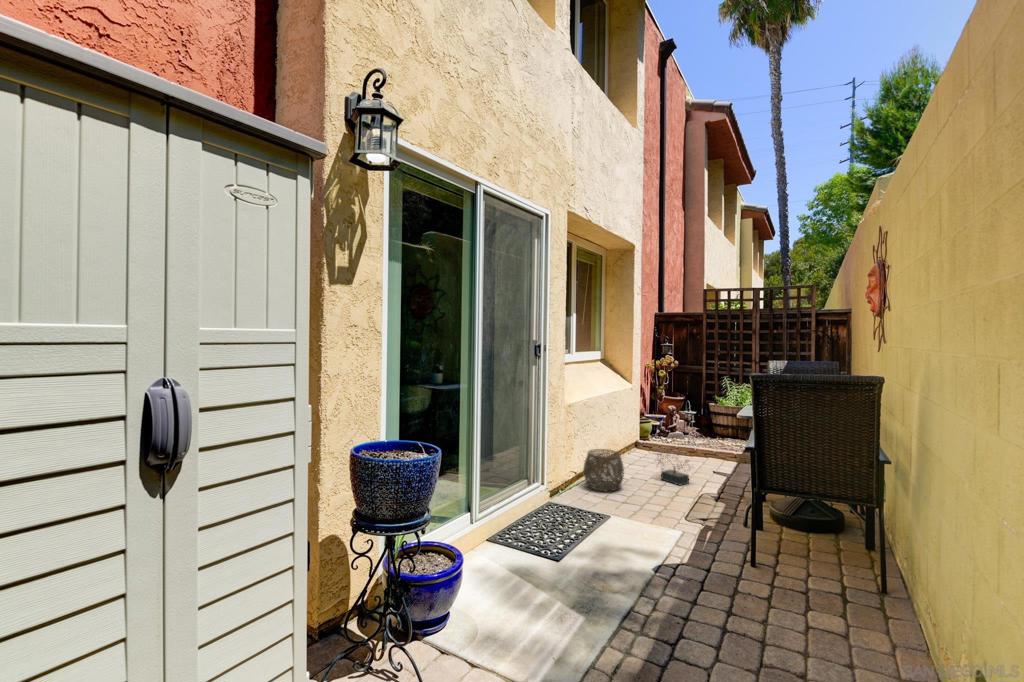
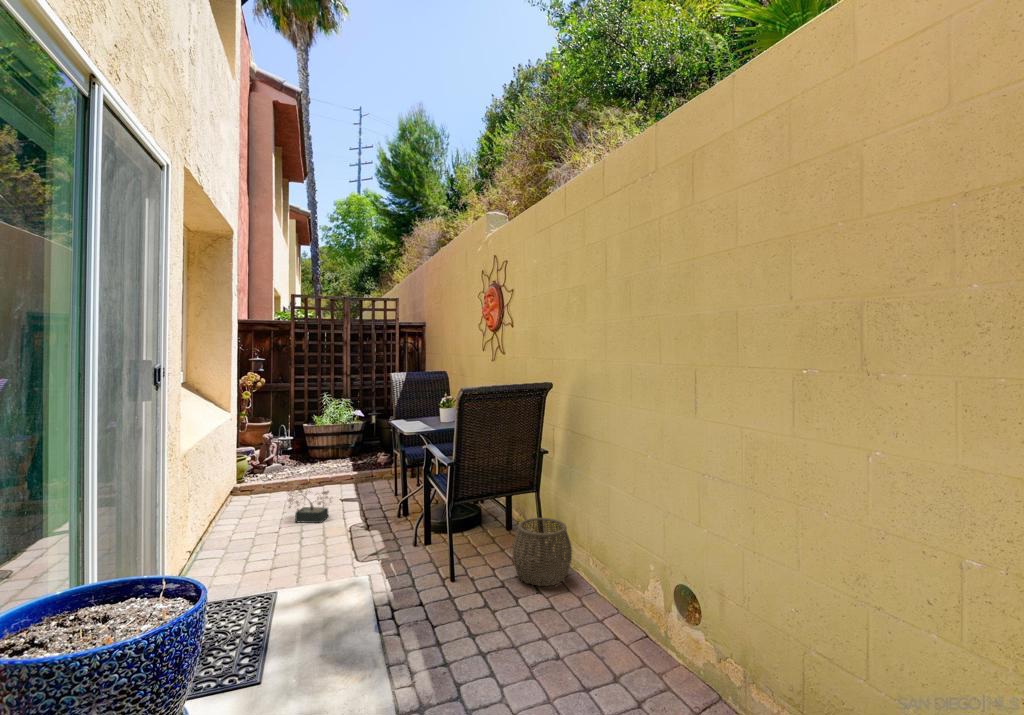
woven basket: present [584,449,624,492] -> present [512,518,572,586]

